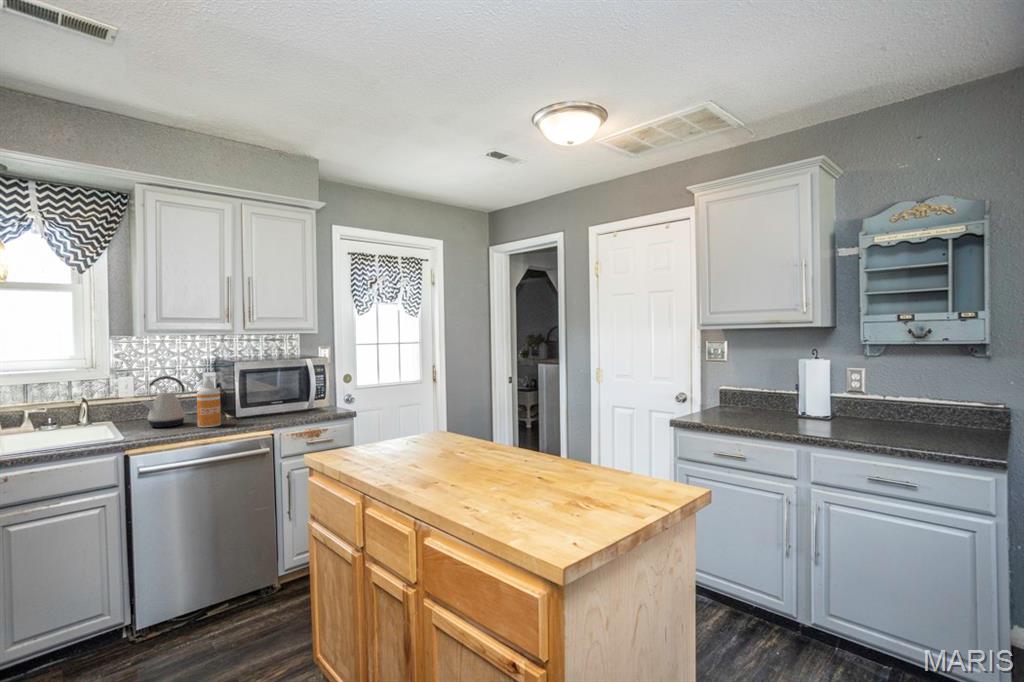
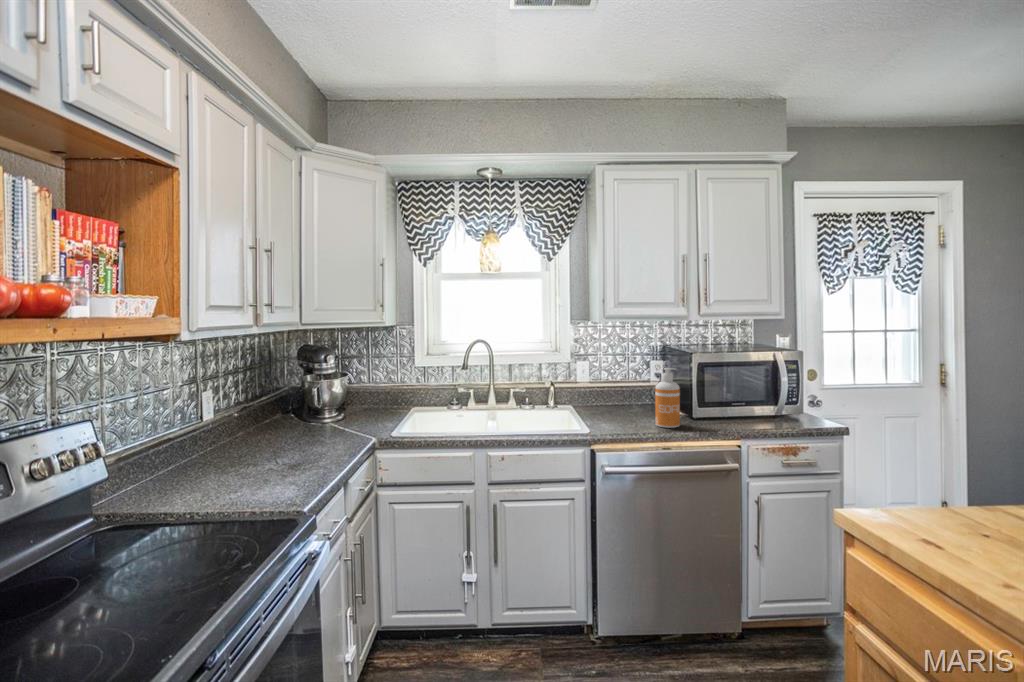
kettle: present [142,376,188,427] -> none [600,365,643,420]

